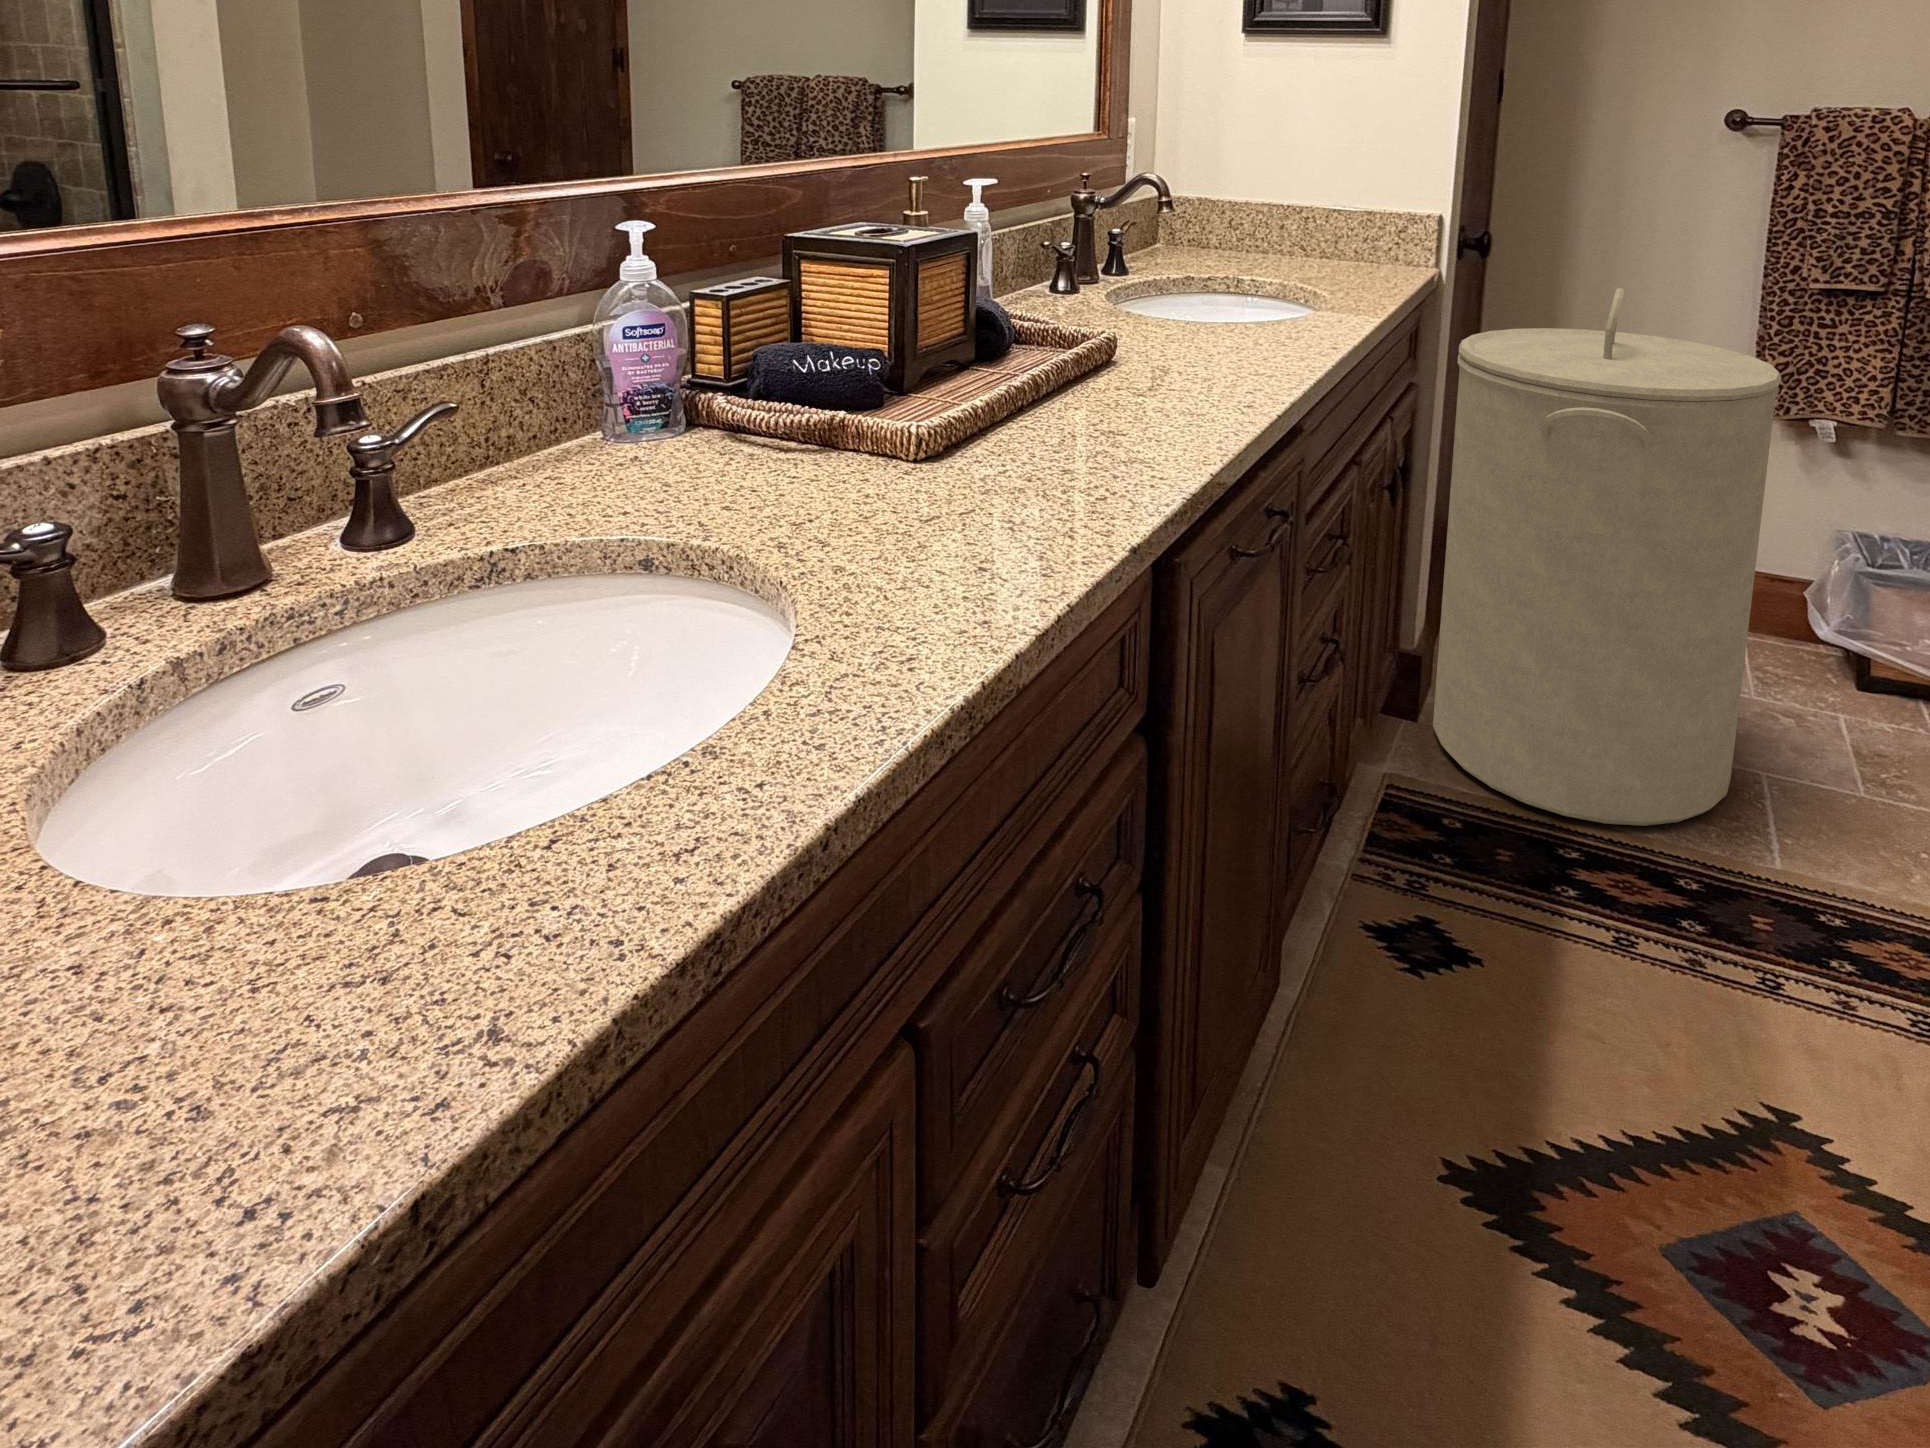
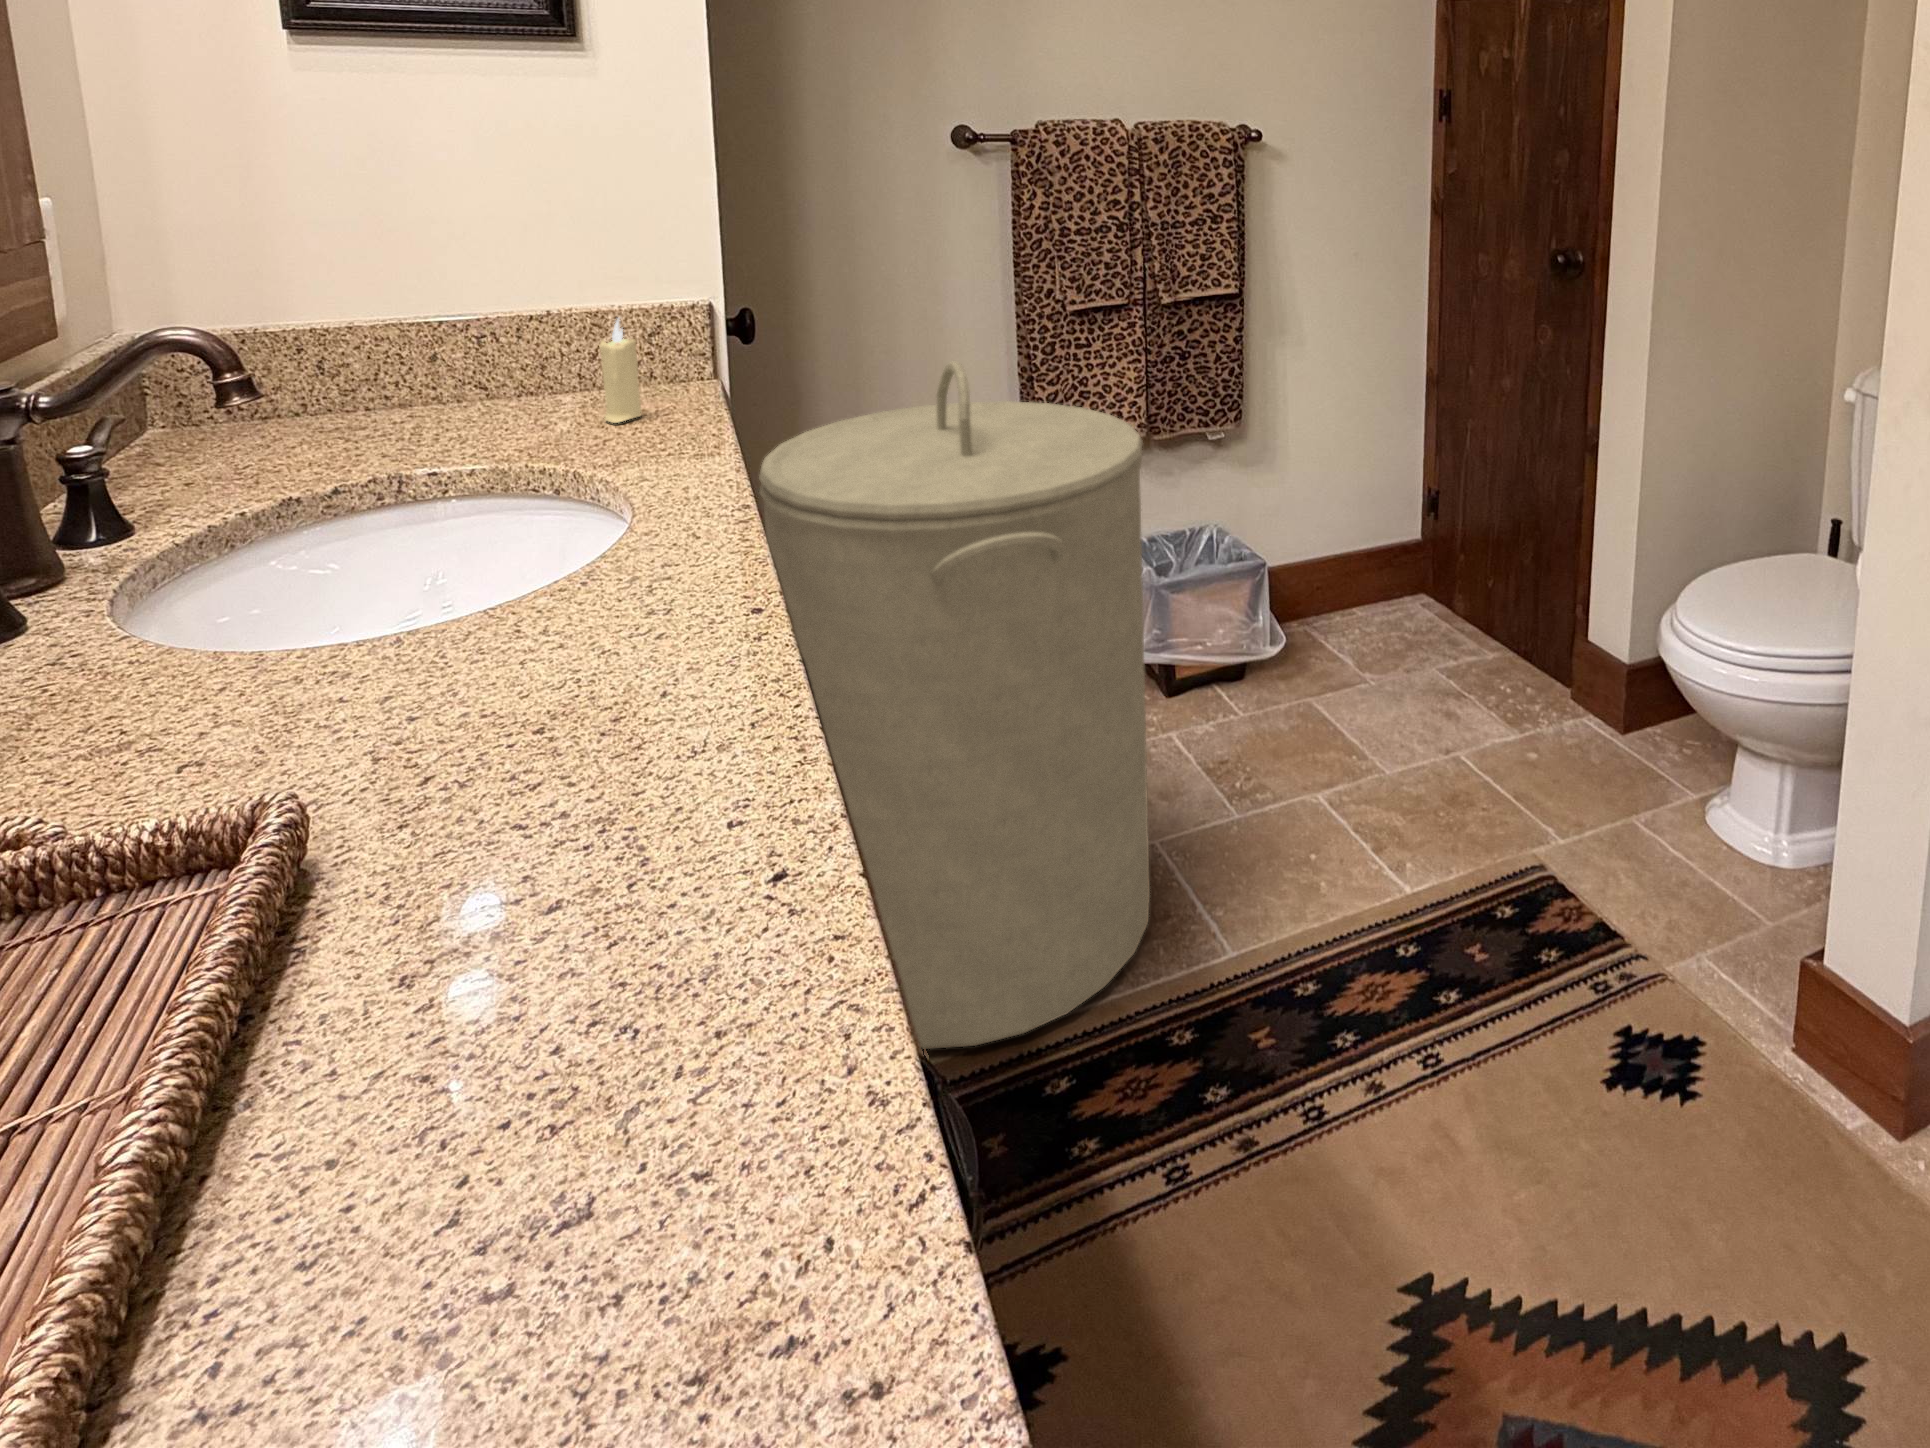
candle: none [1359,212,1385,278] -> present [600,318,641,423]

